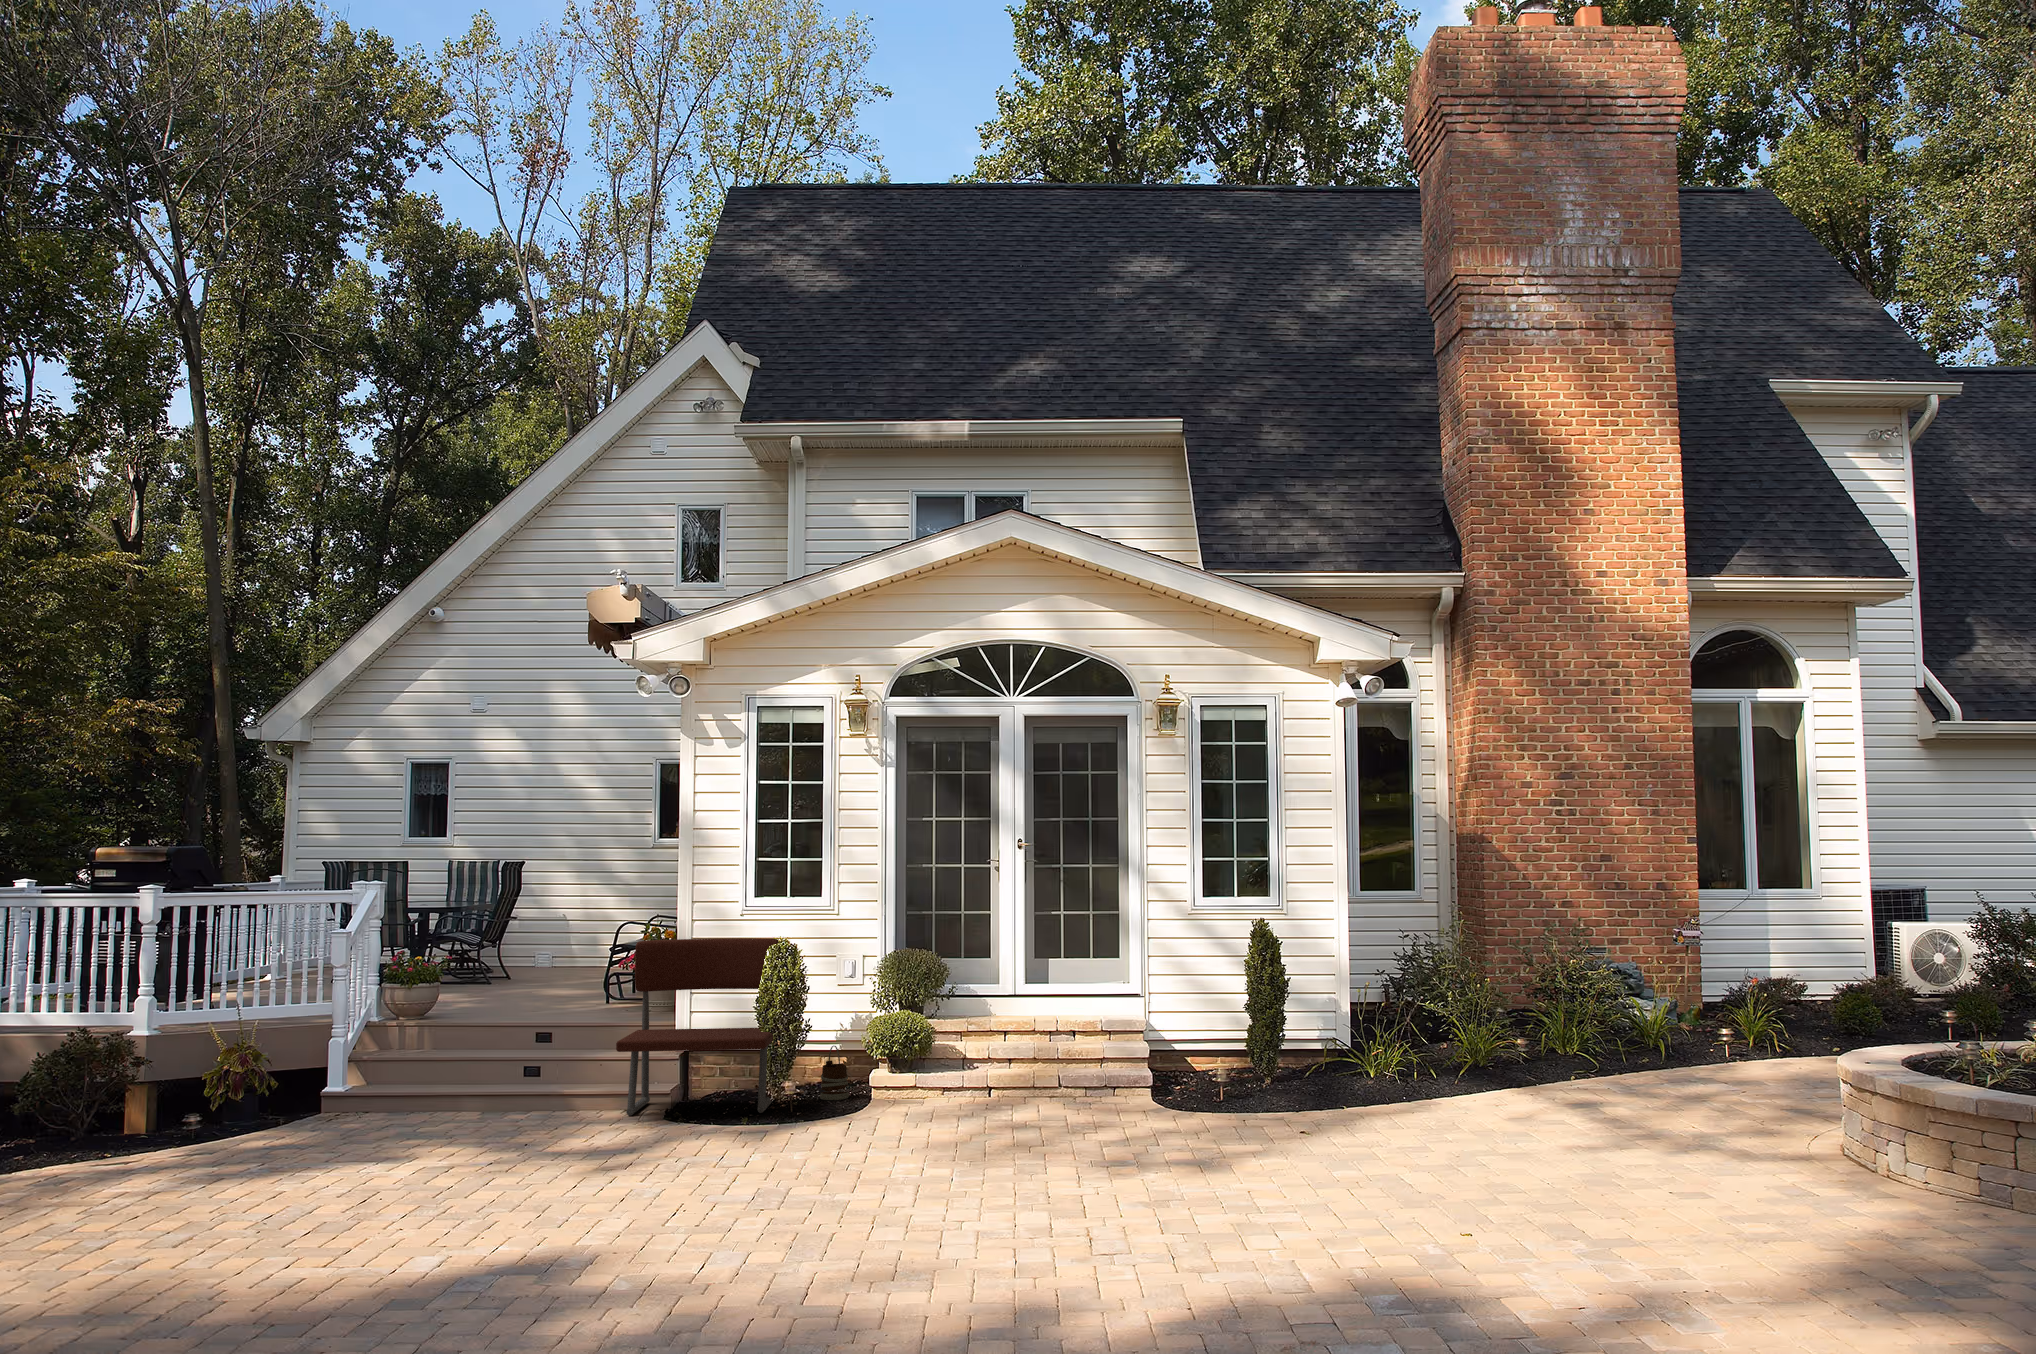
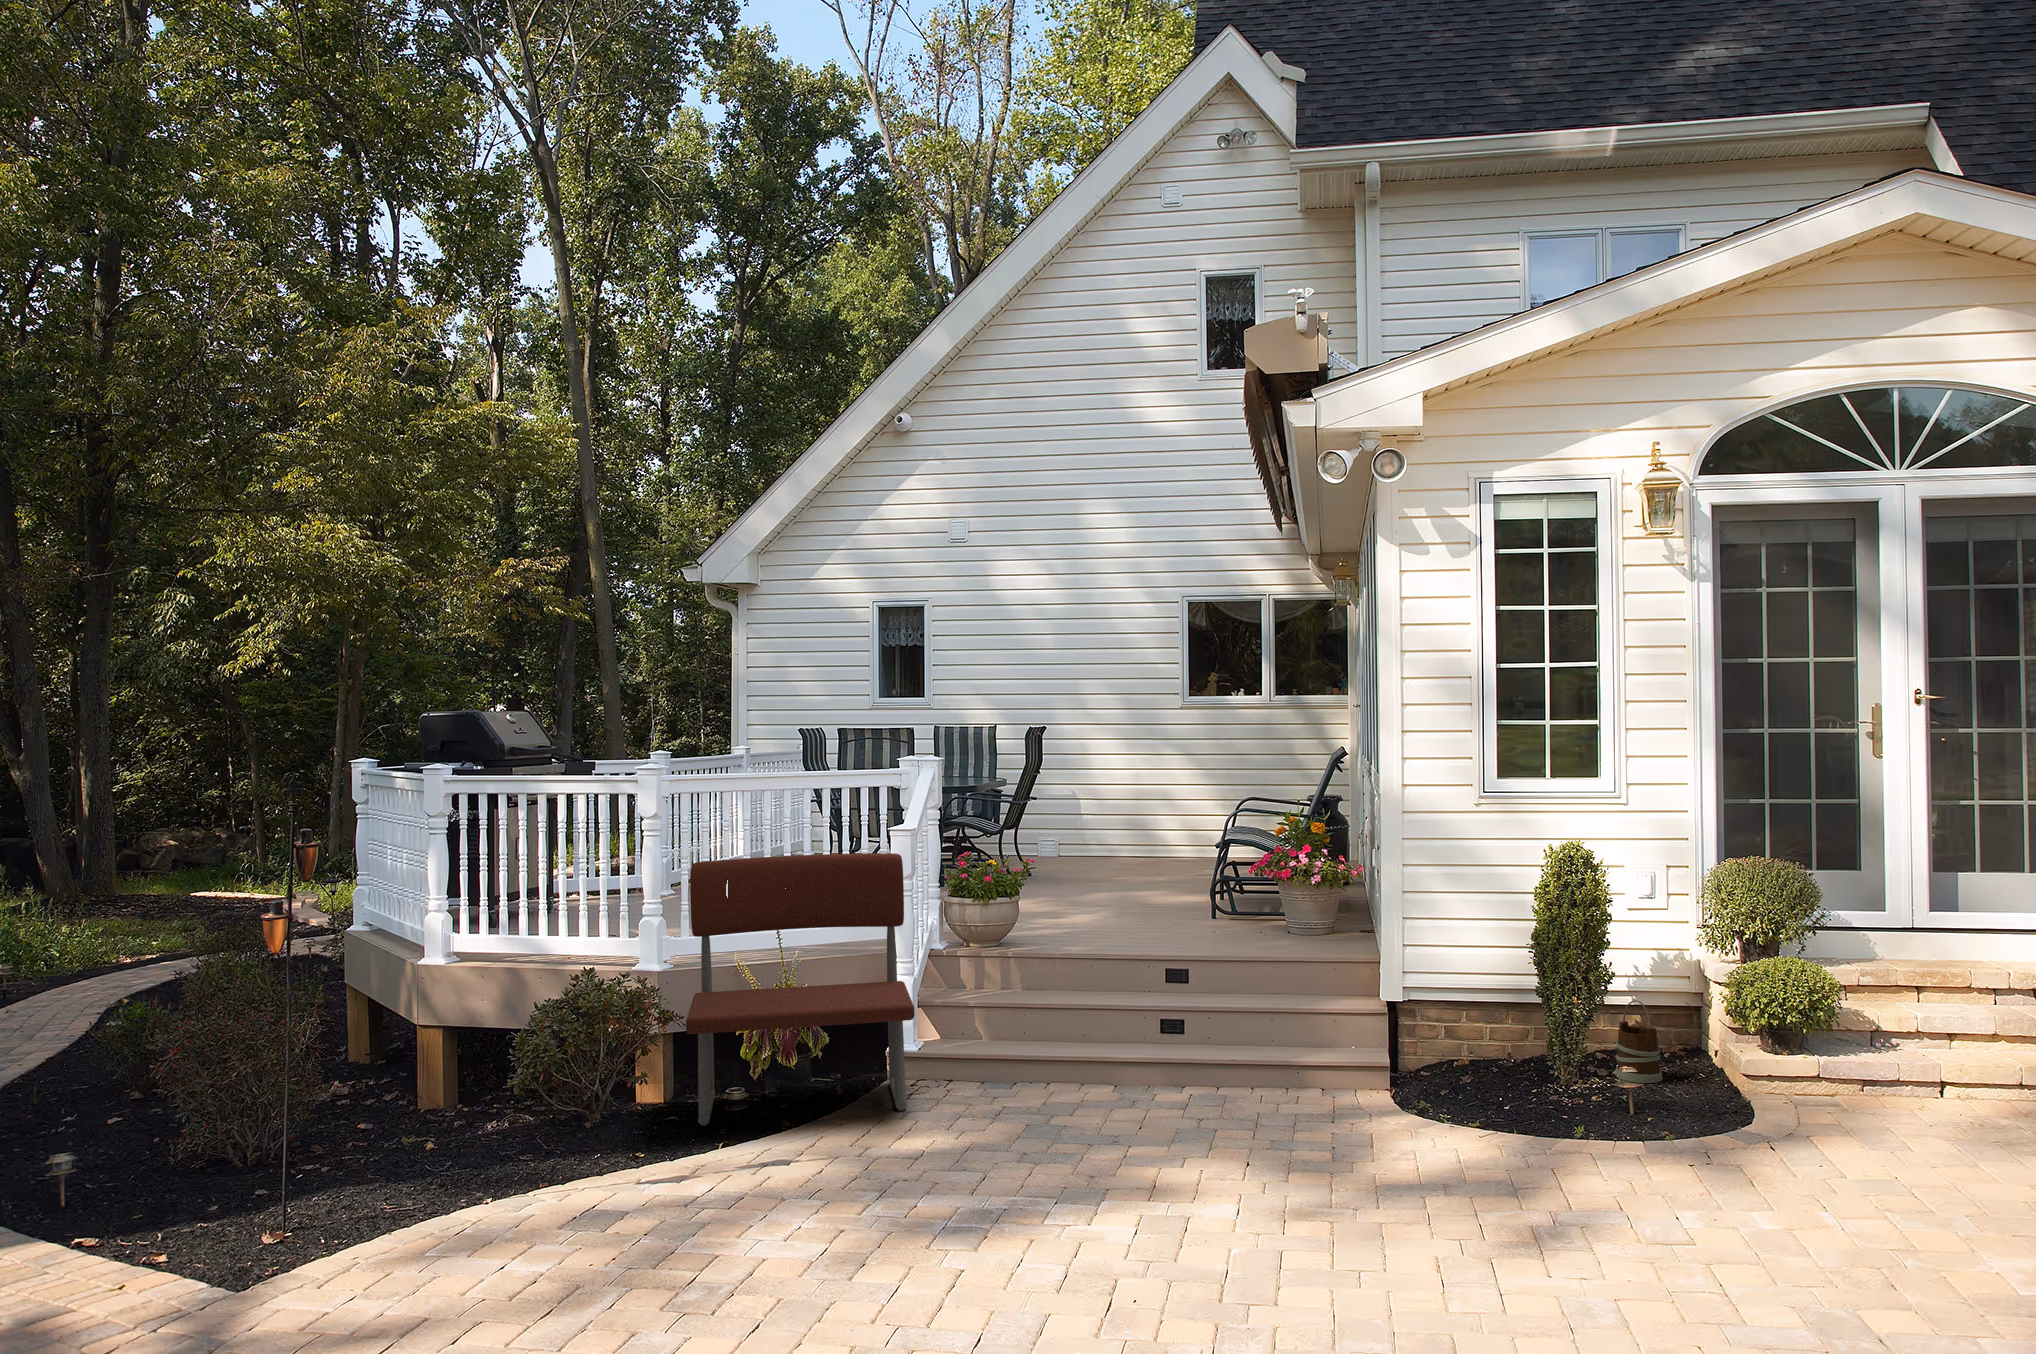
bench: present [616,938,779,1116] -> present [686,853,915,1126]

